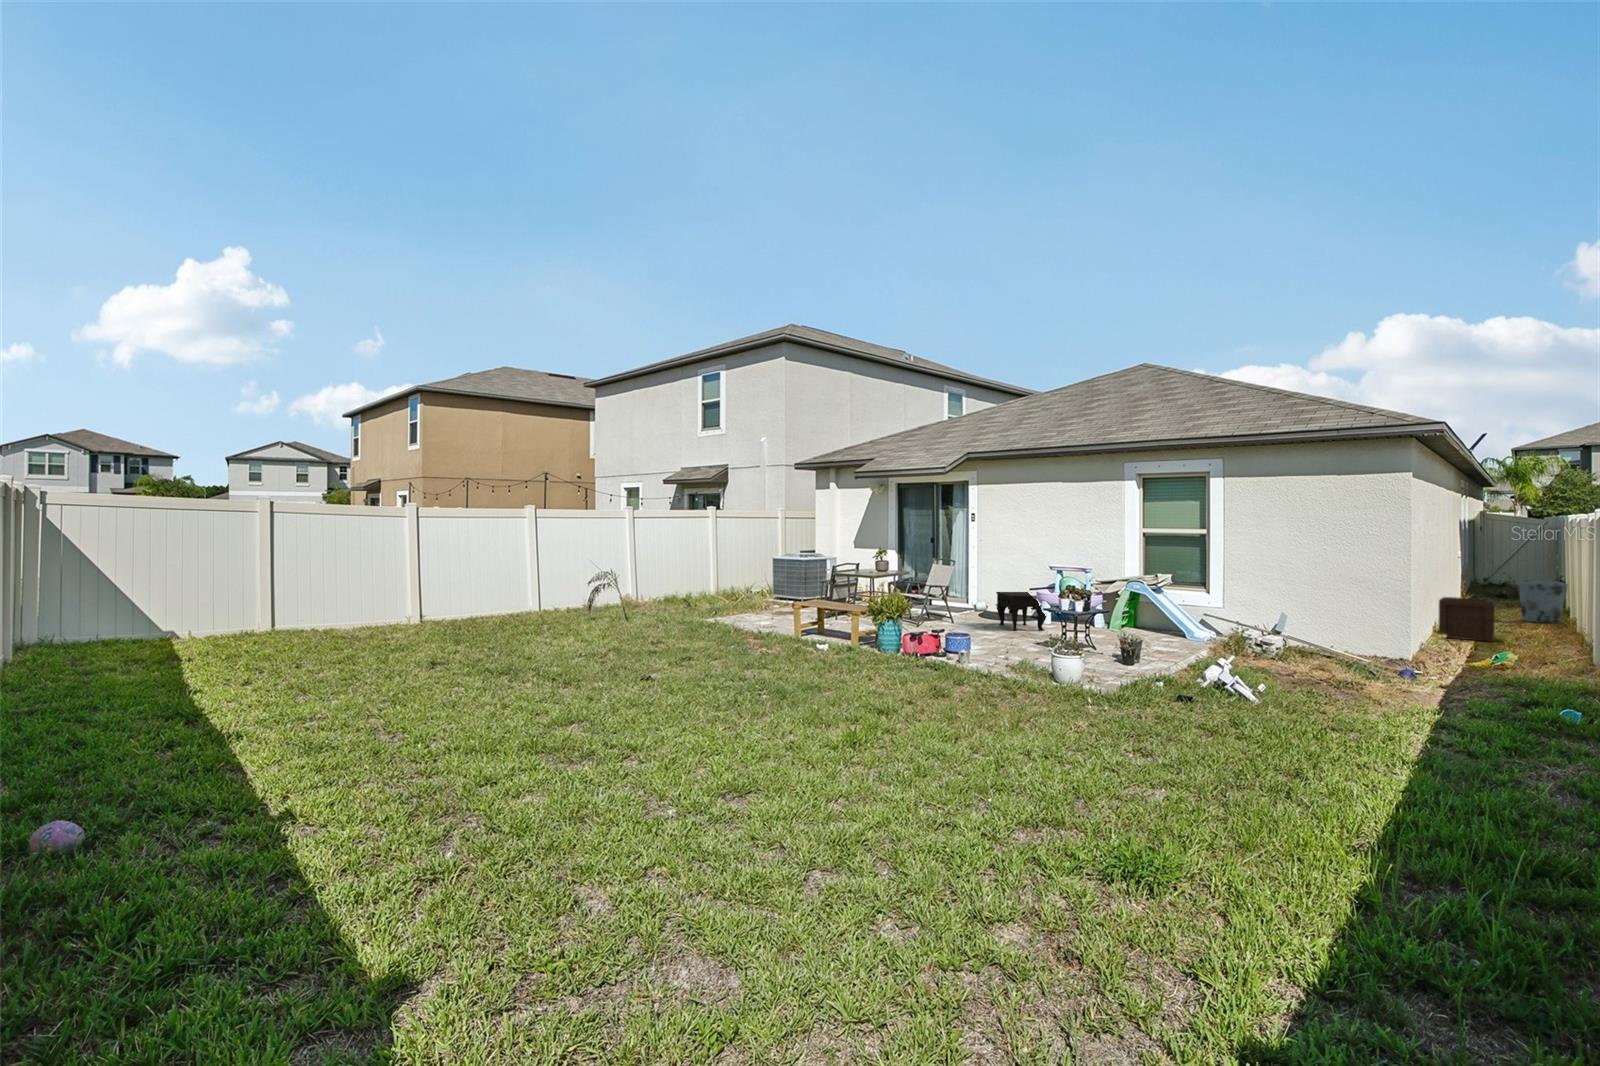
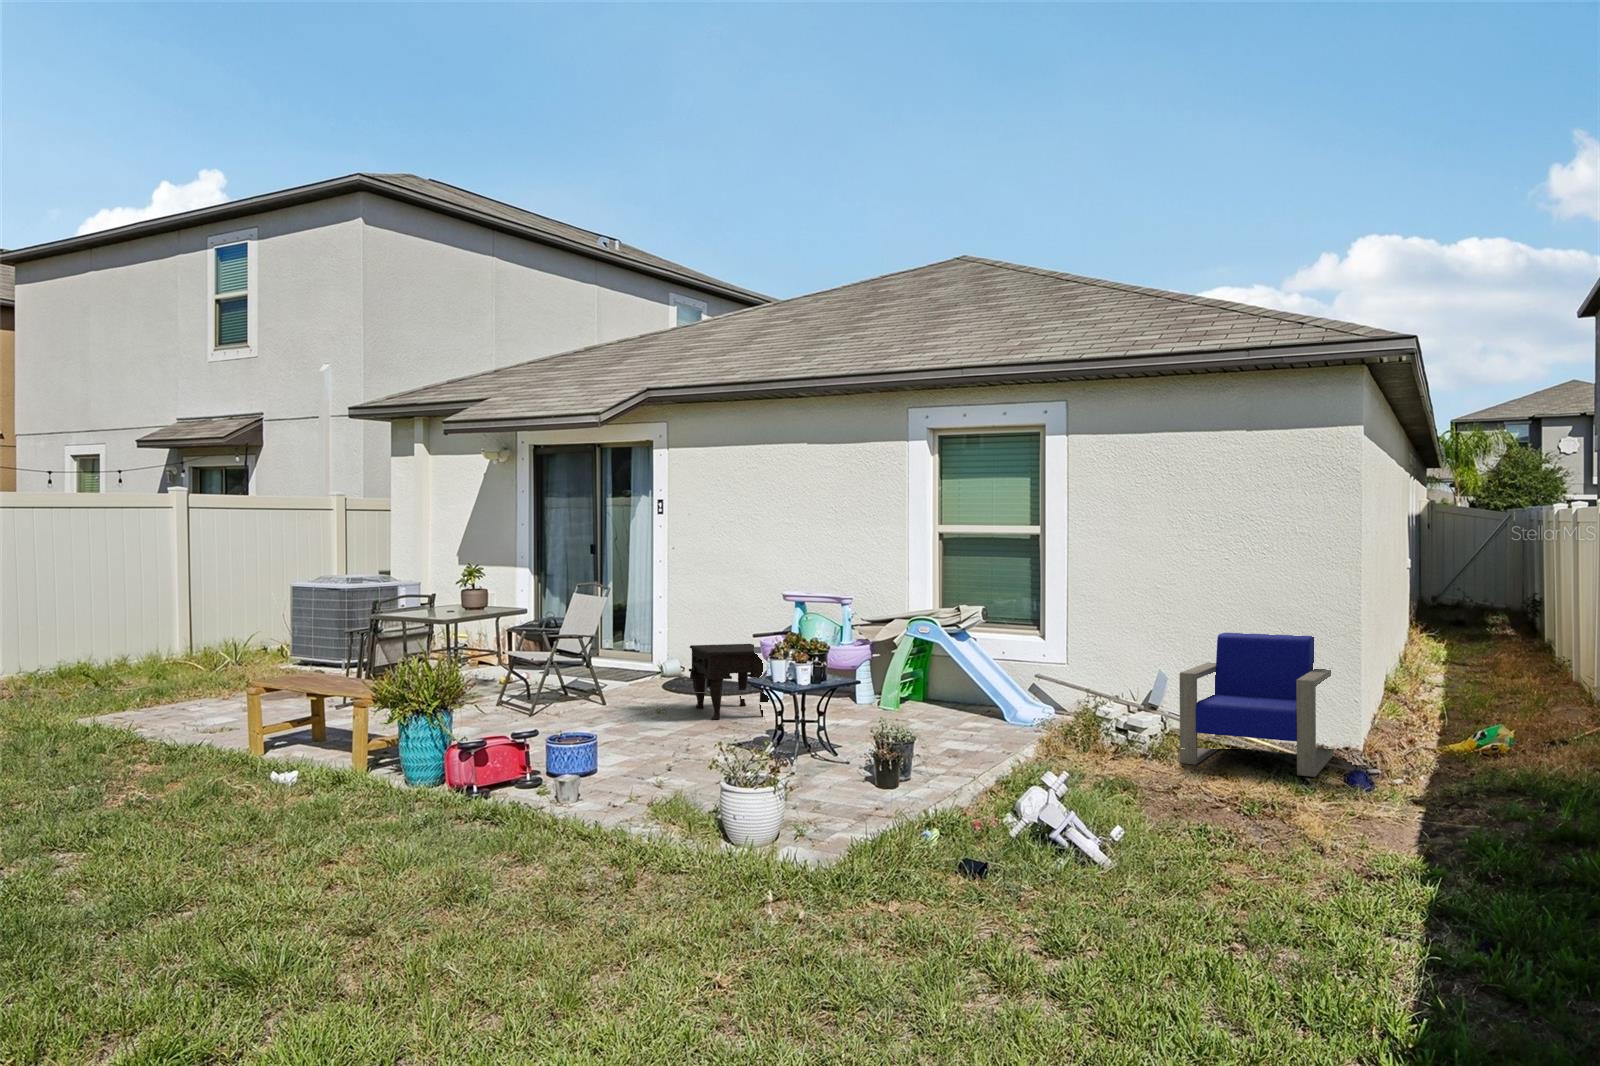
trash can: present [1517,580,1568,623] -> none [1480,600,1545,670]
armchair: none [1295,592,1395,673] -> present [1179,633,1334,777]
wooden crate: present [1439,597,1495,642] -> none [1386,634,1460,704]

